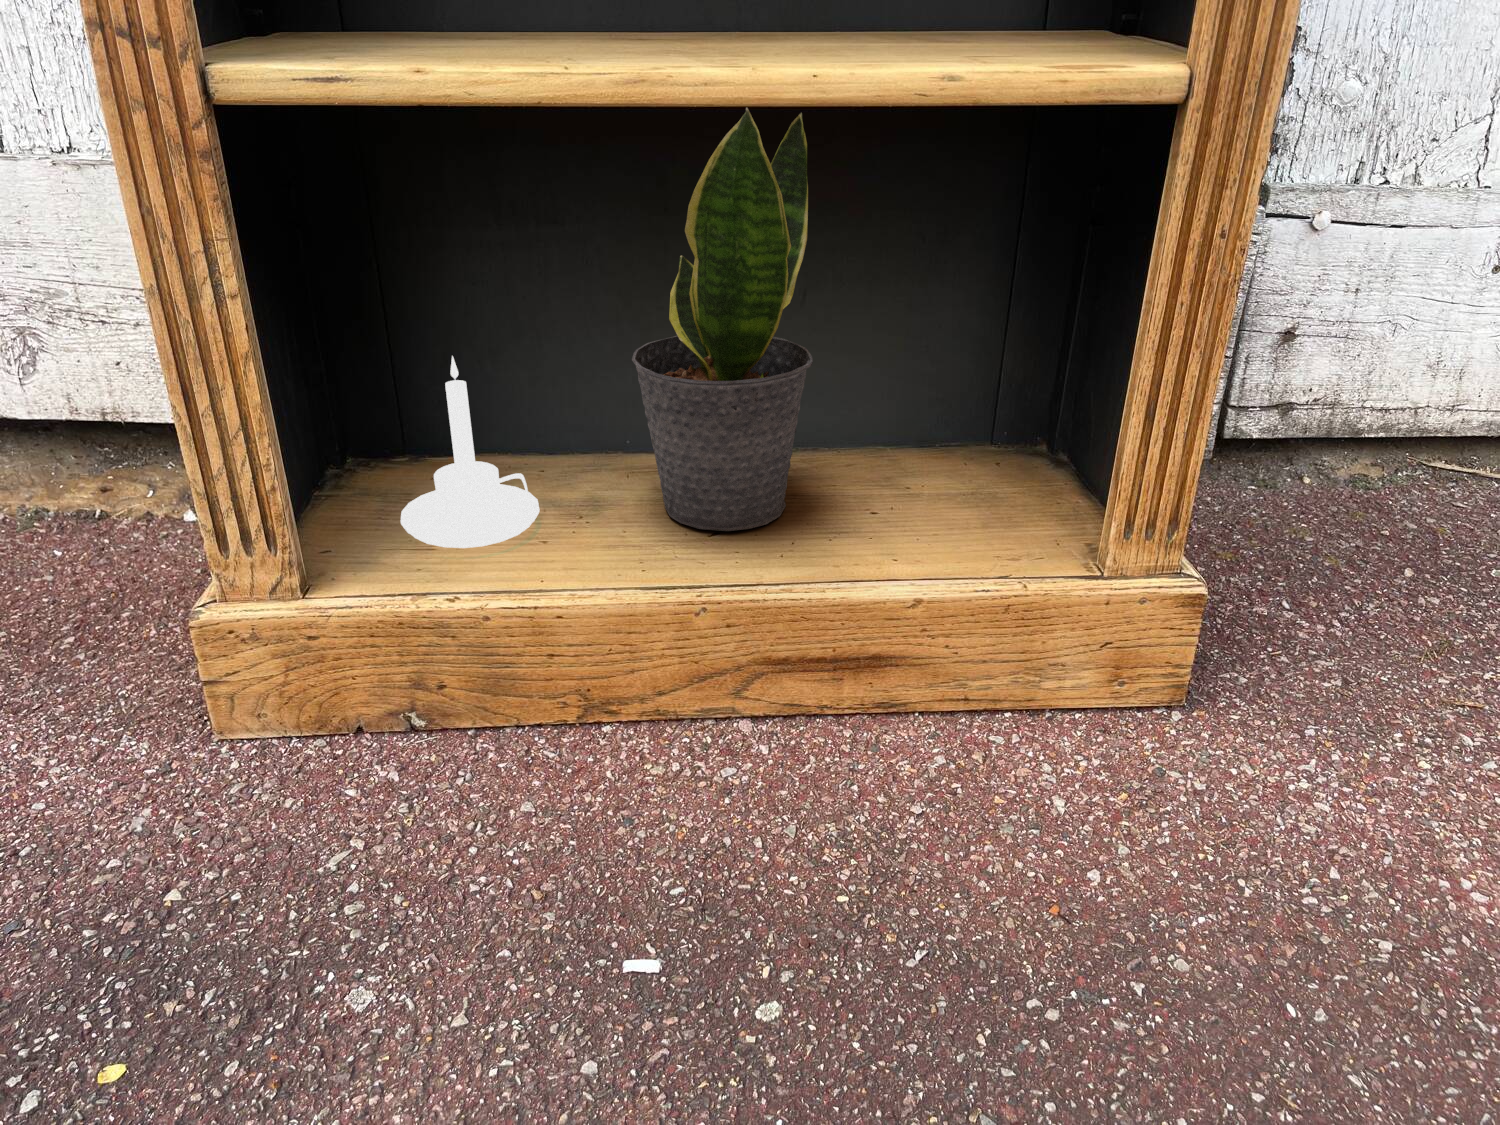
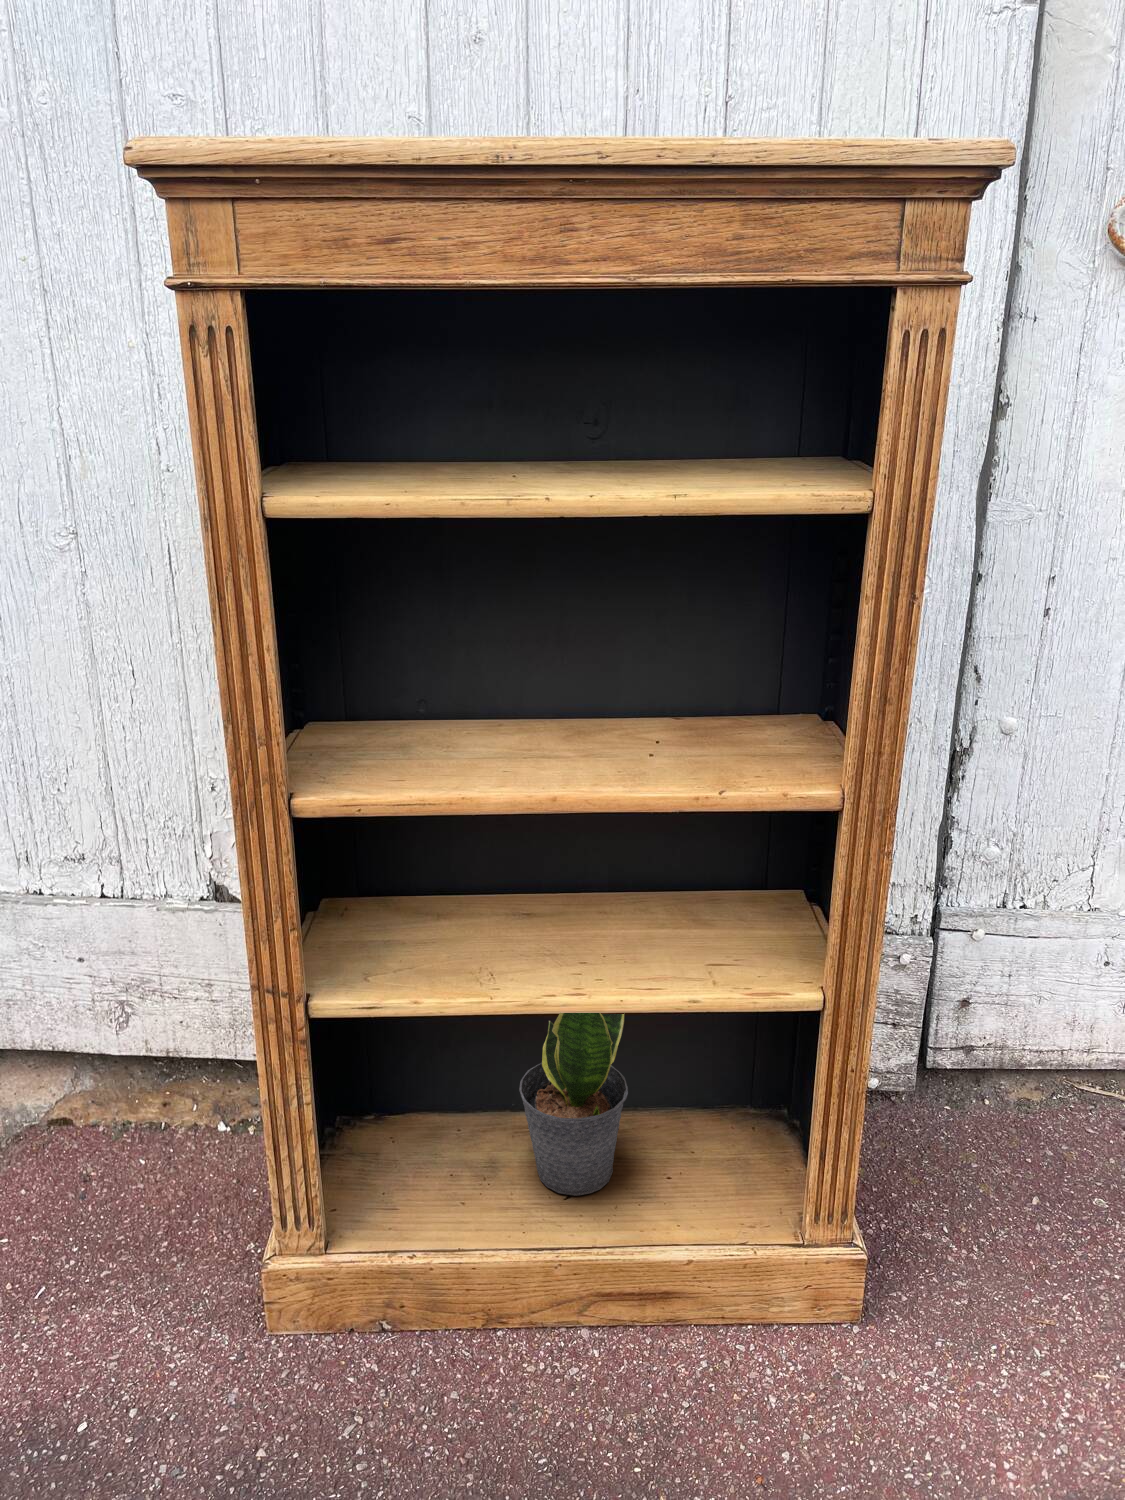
candle holder: present [401,356,540,548] -> none [377,1095,461,1210]

